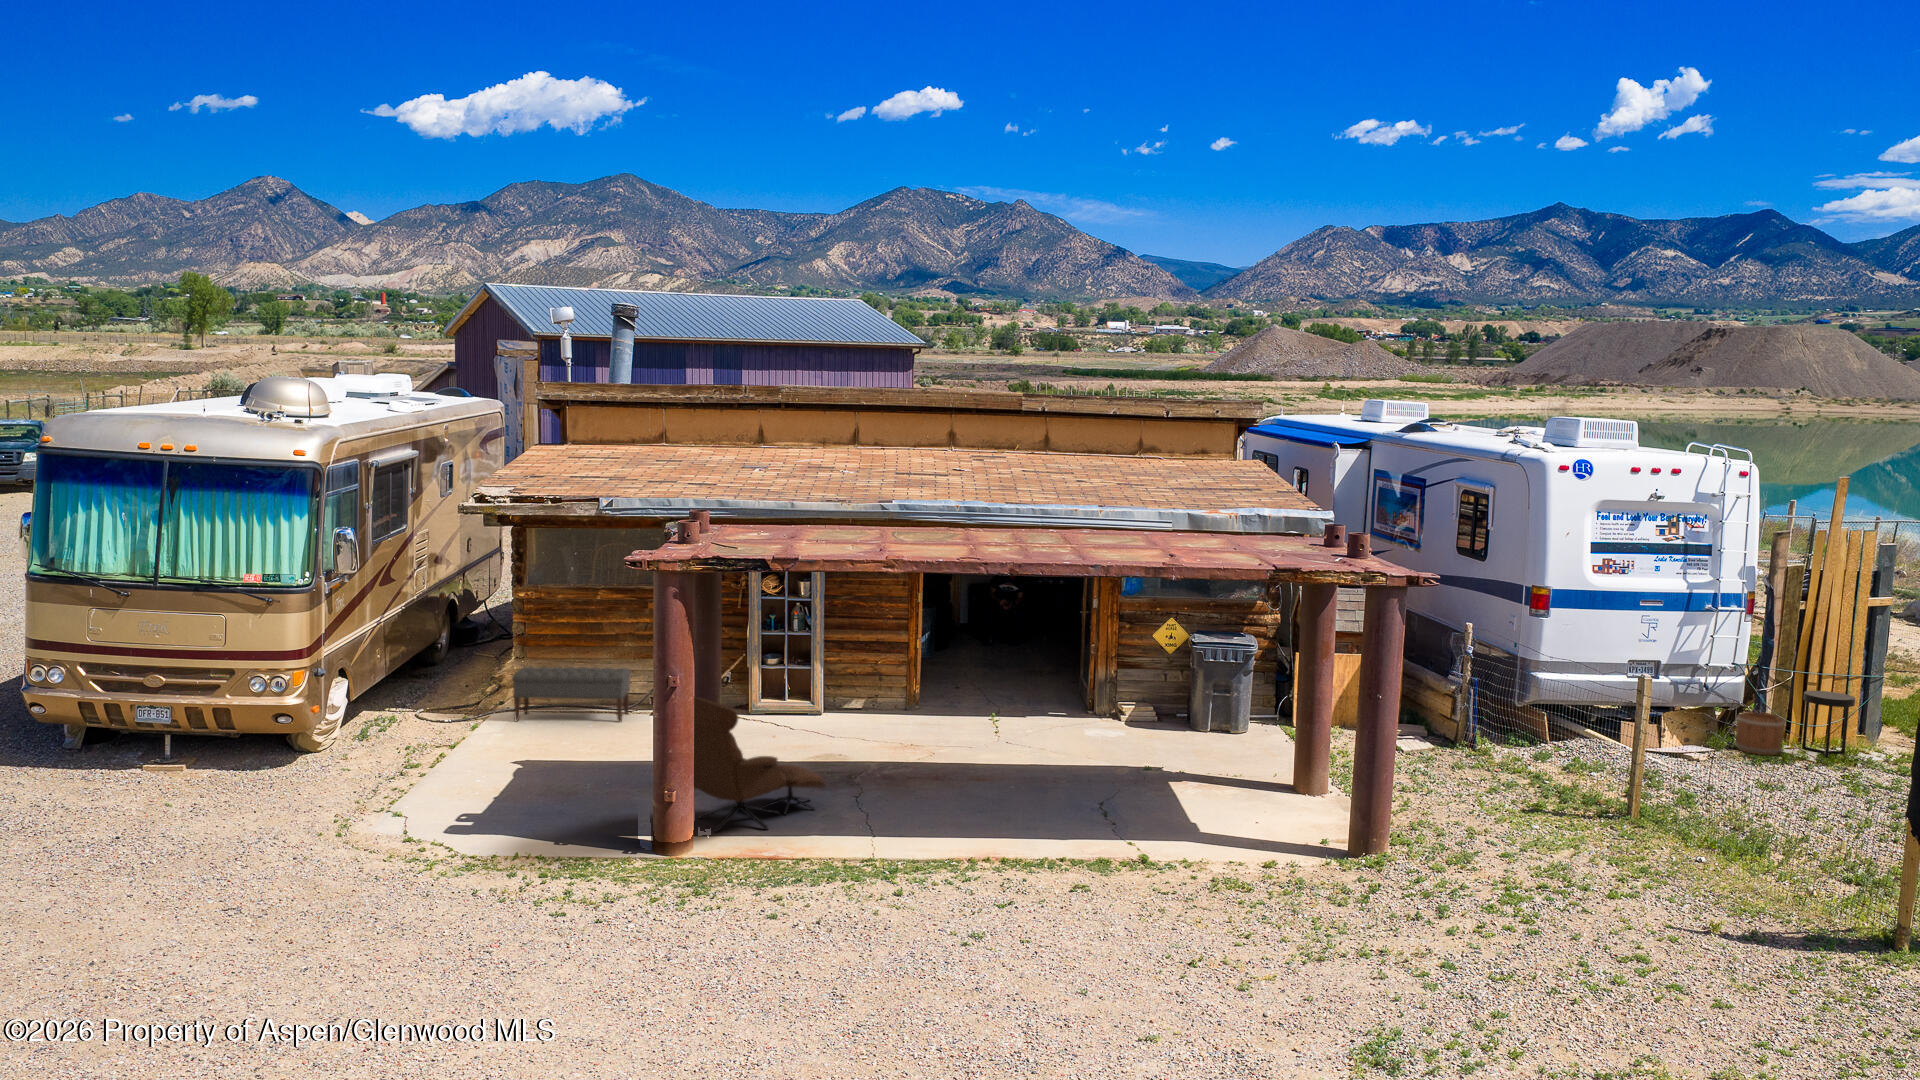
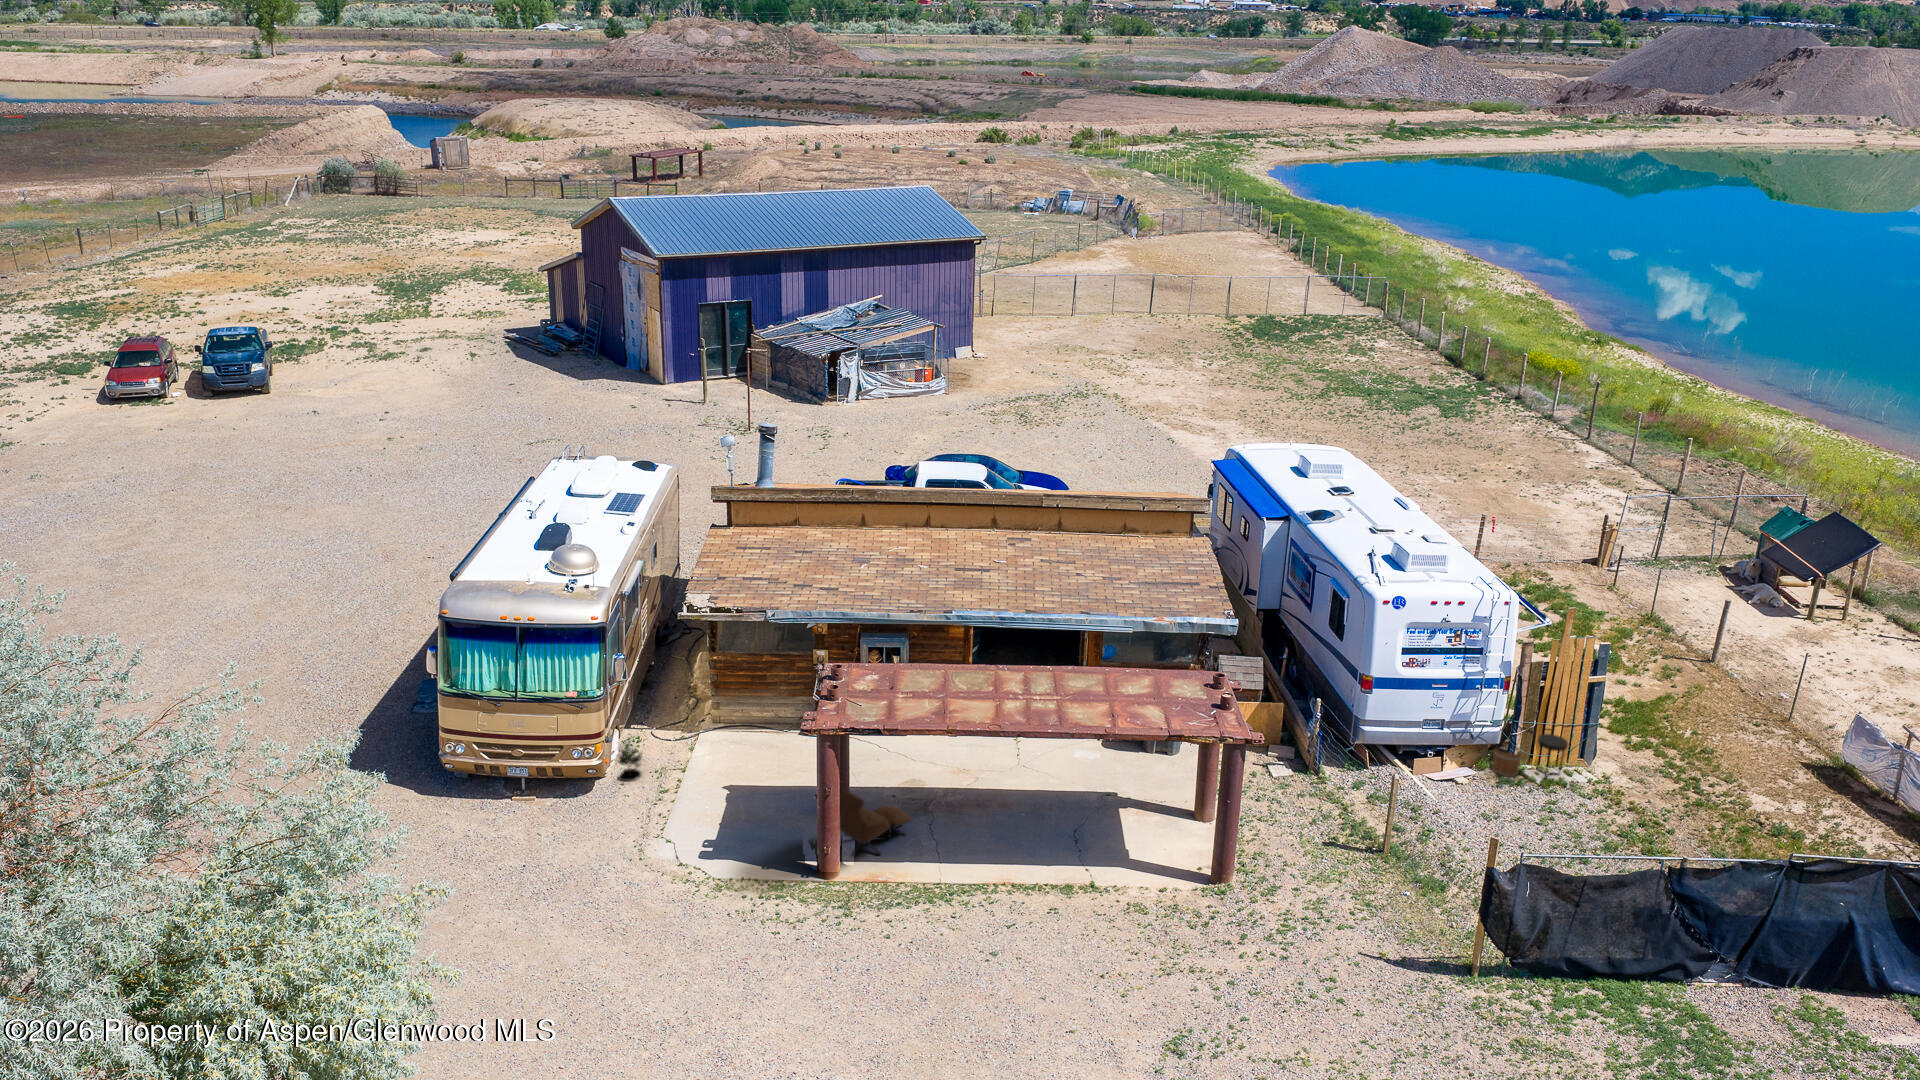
bench: present [512,667,631,722] -> none [708,694,781,733]
potted tree: none [337,690,389,763] -> present [617,743,642,781]

